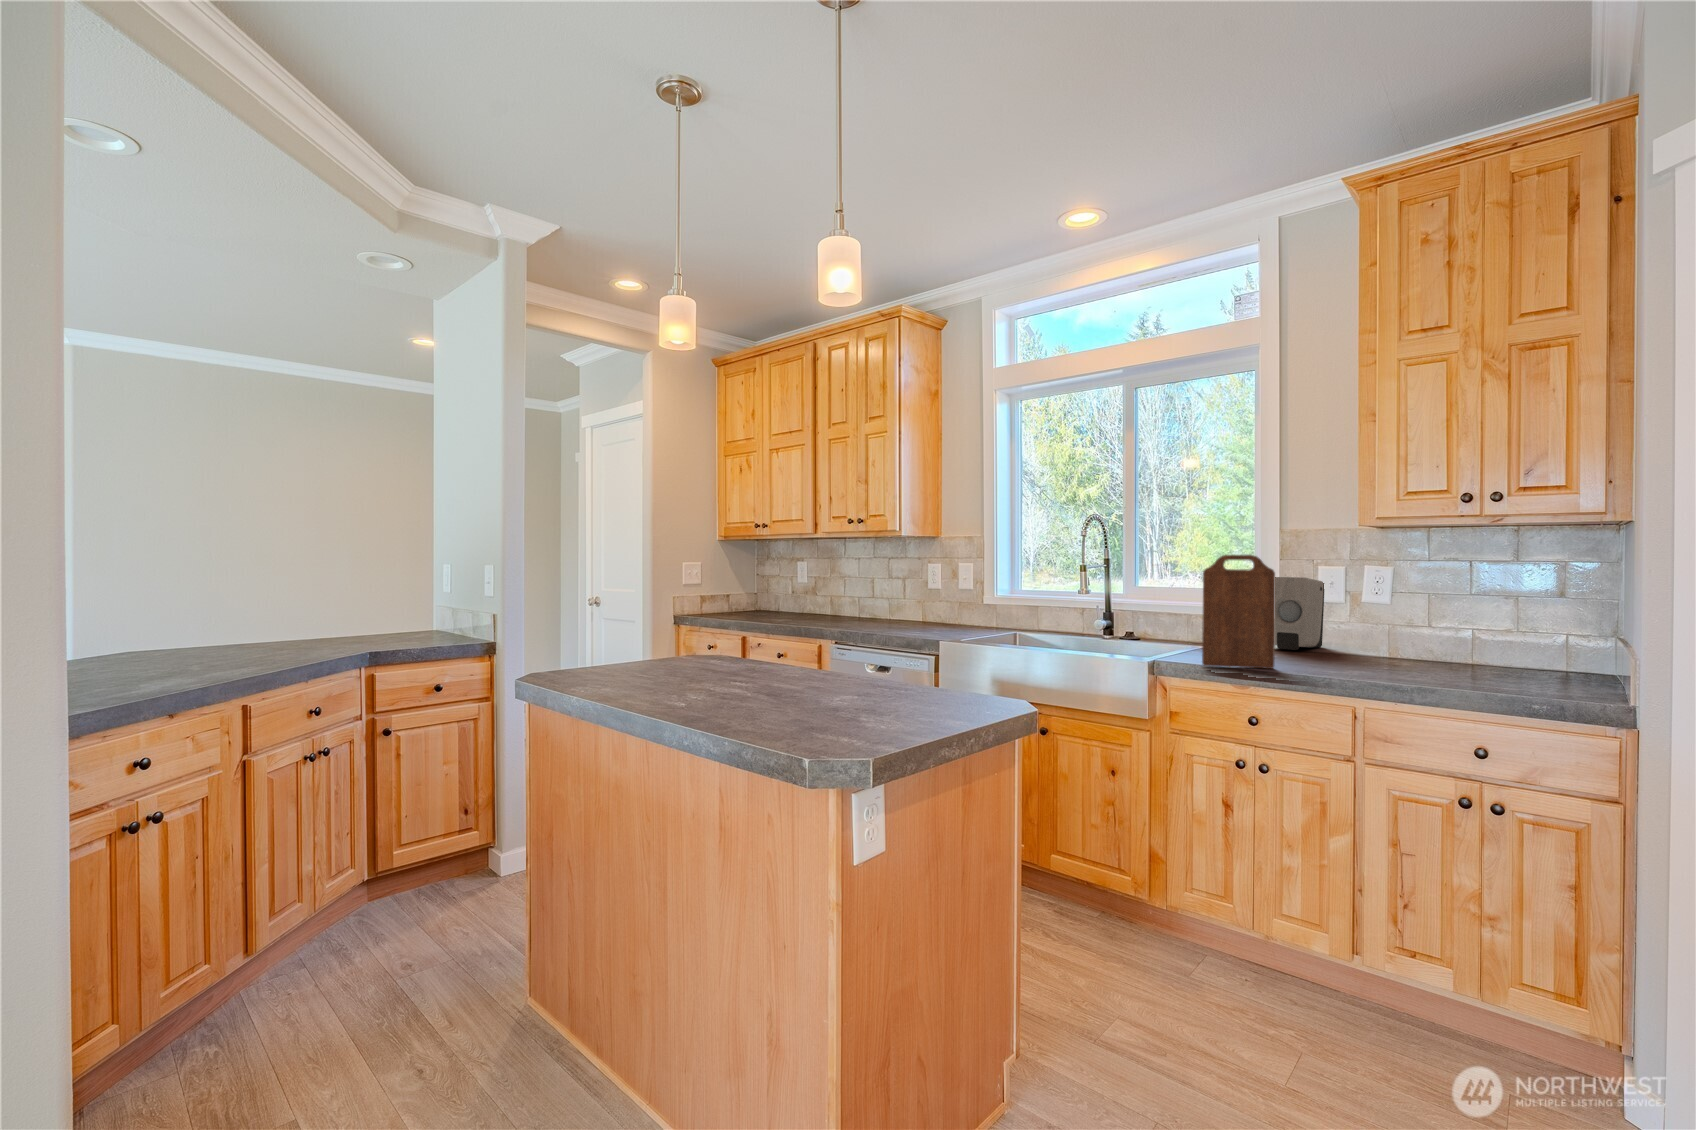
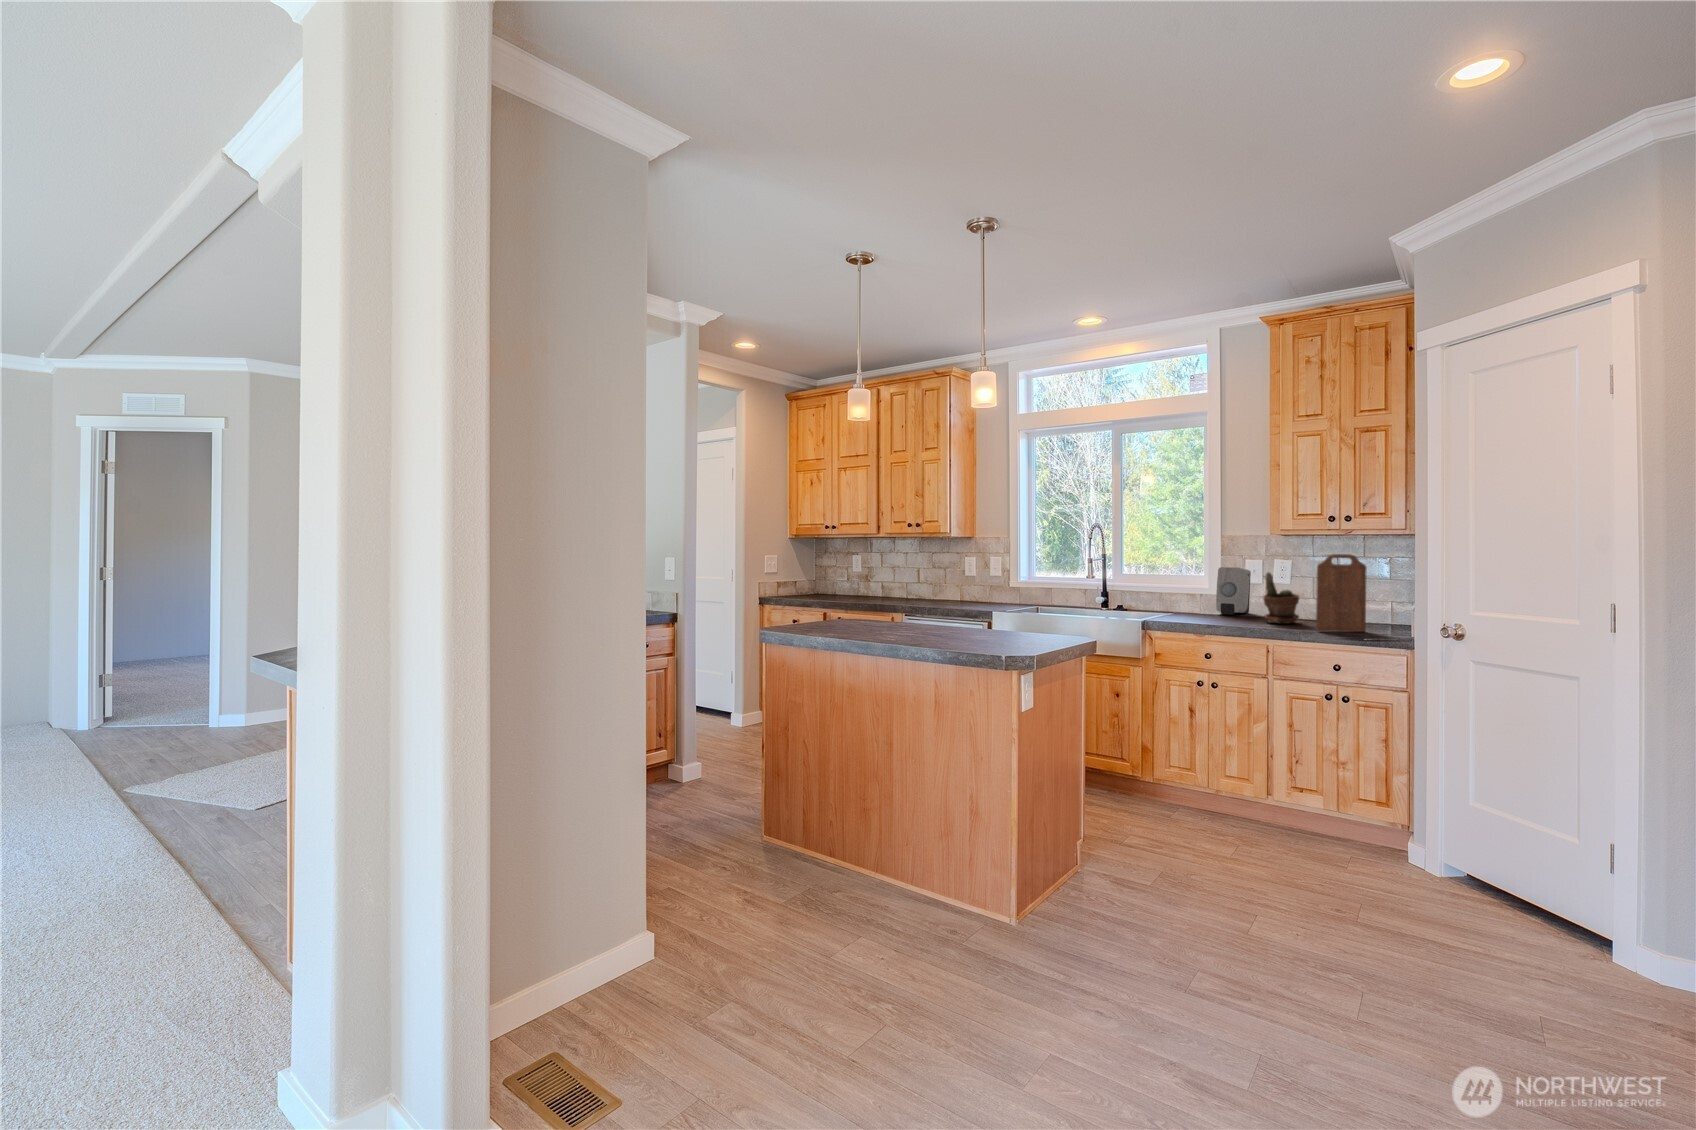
cutting board: present [1202,555,1275,669] -> present [1316,554,1367,632]
potted plant: none [1346,585,1408,670] -> present [1263,572,1299,624]

